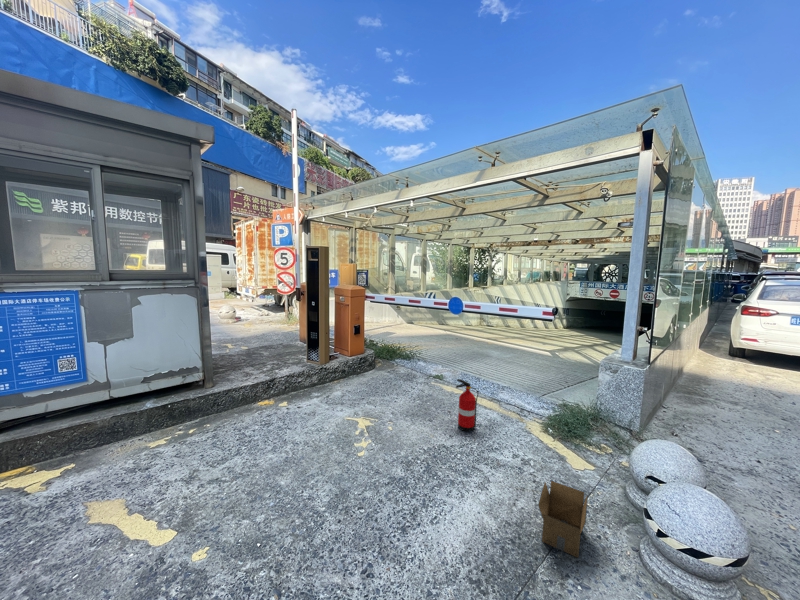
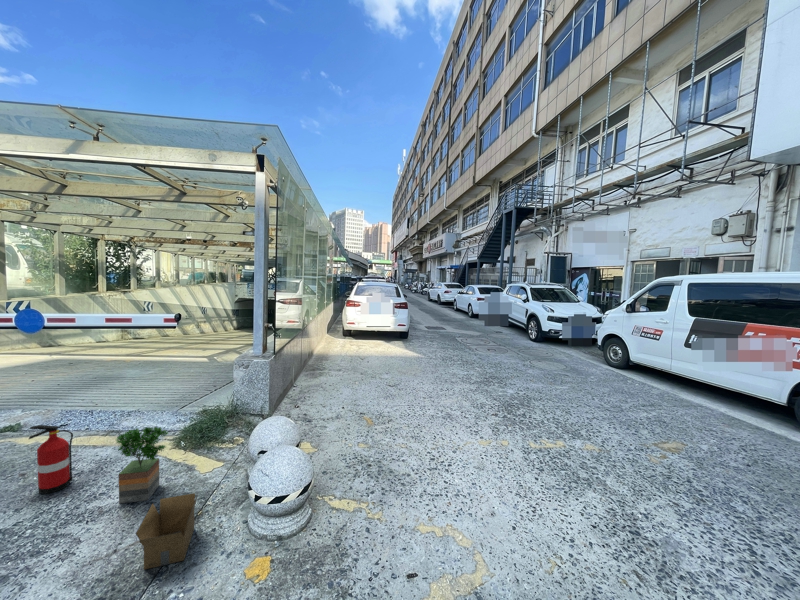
potted tree: none [509,403,550,472] -> present [116,427,168,503]

